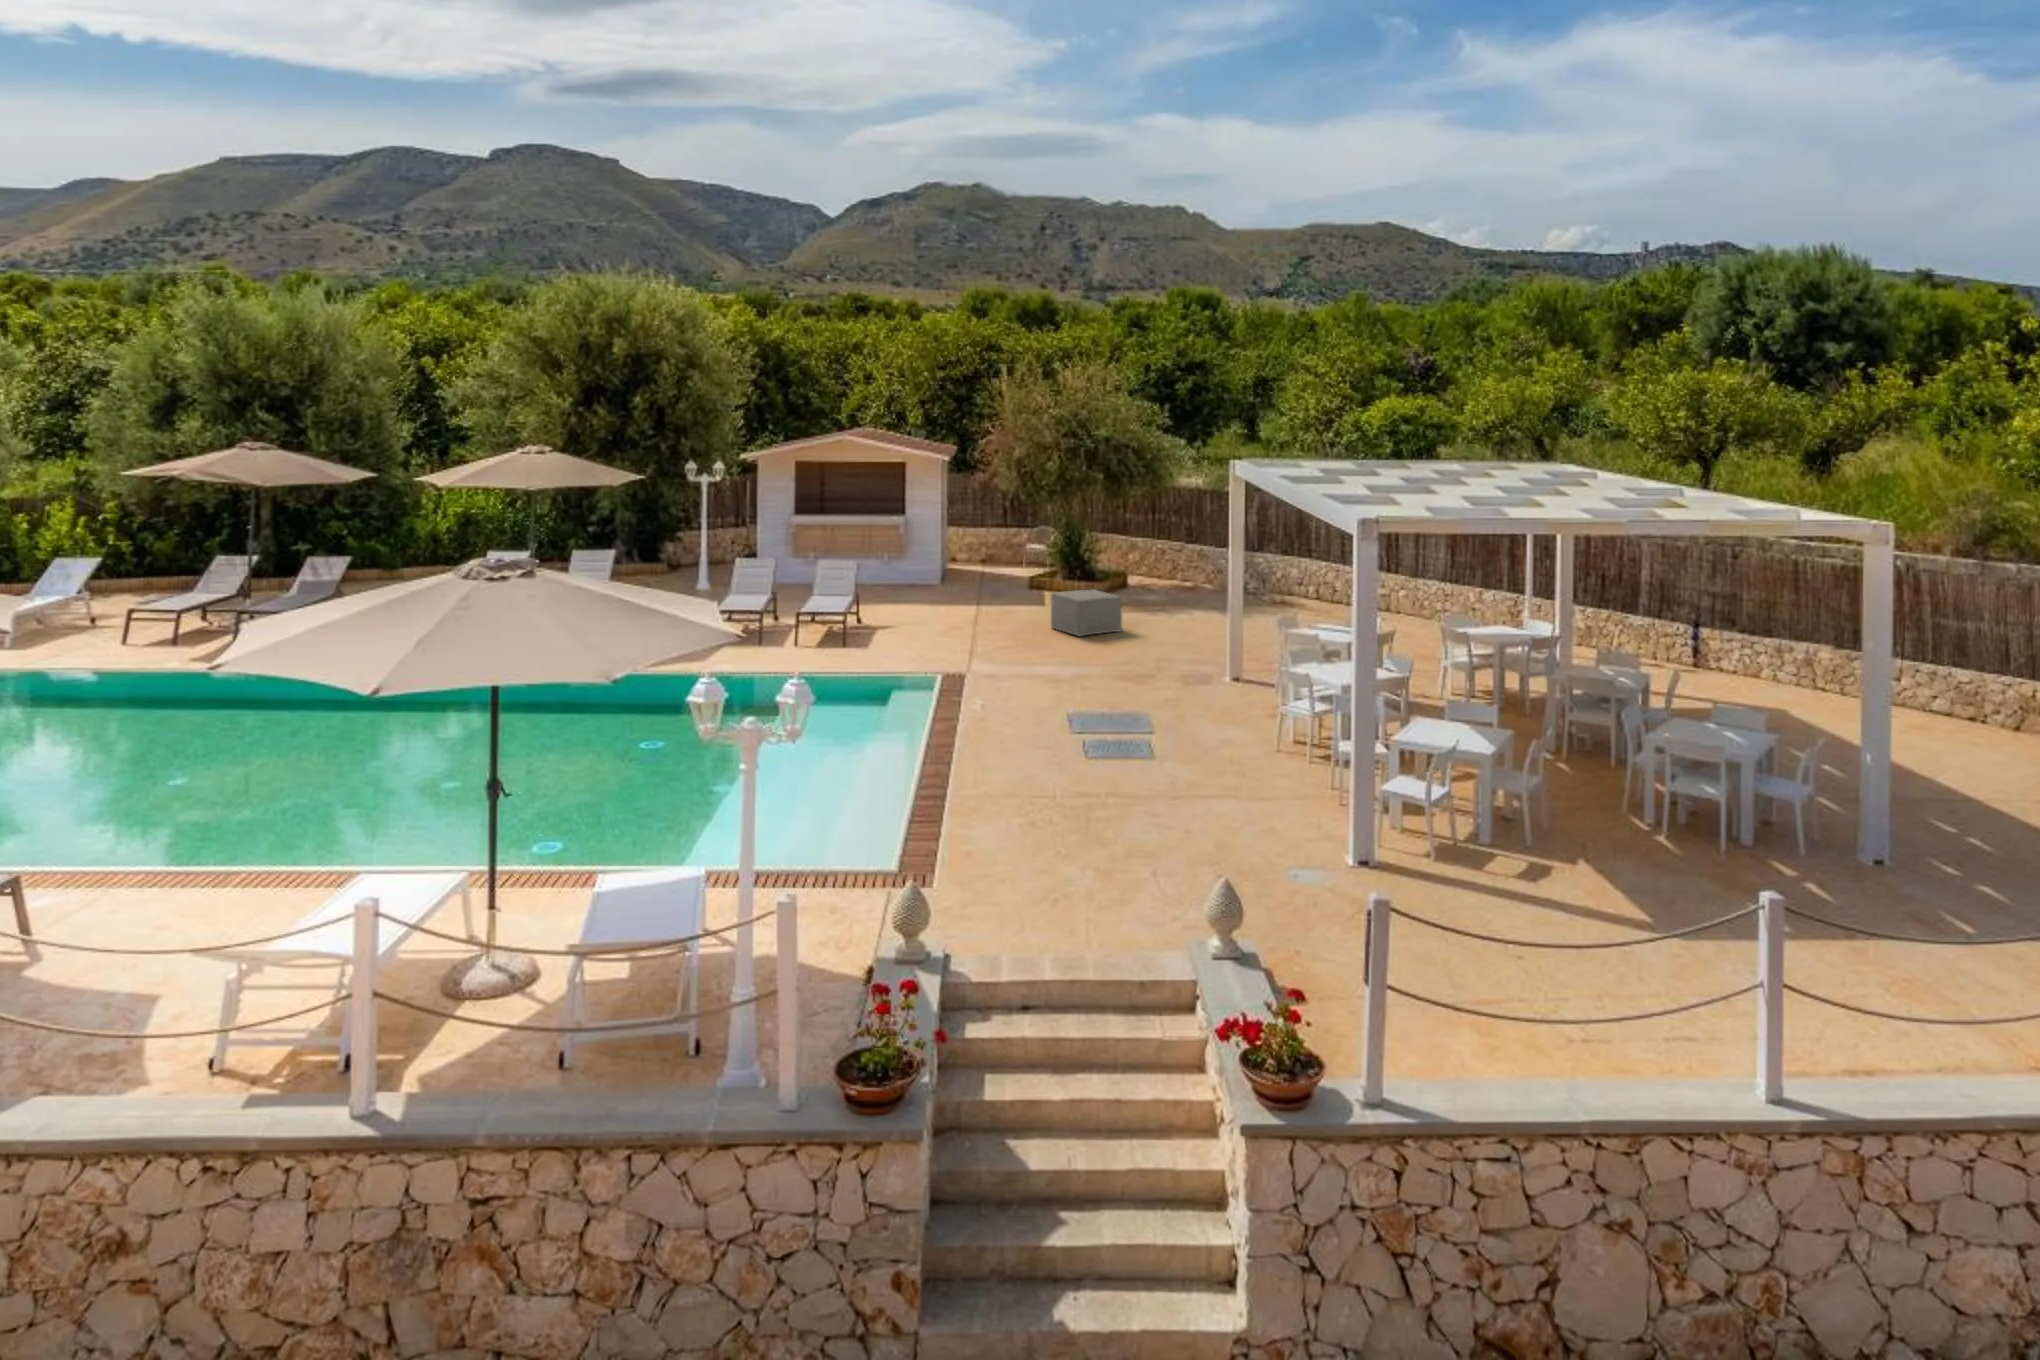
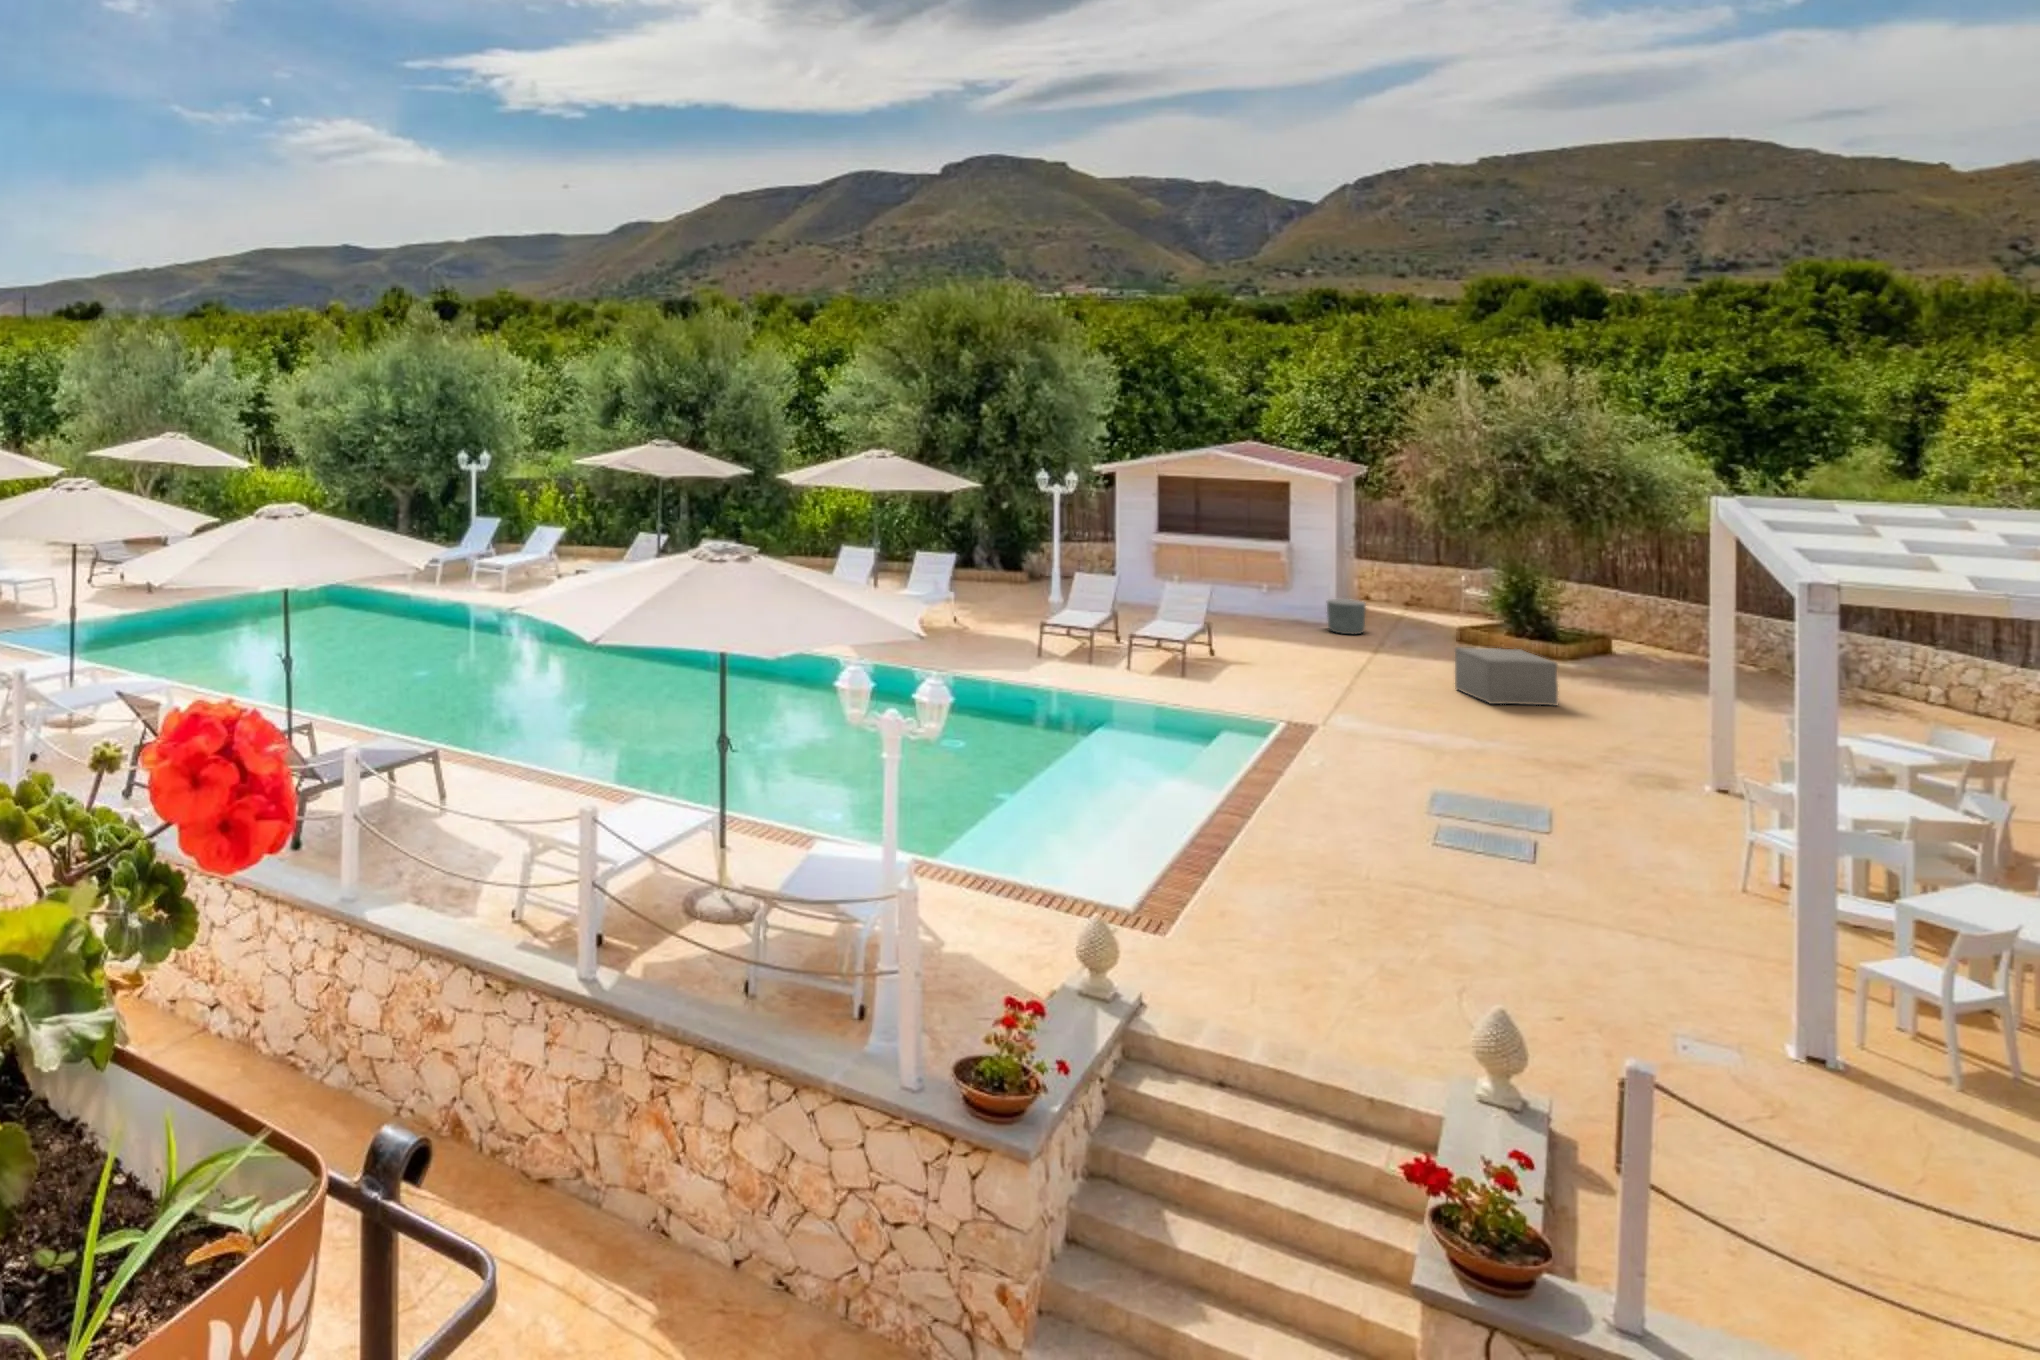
planter: none [941,562,971,592] -> present [1327,599,1366,634]

